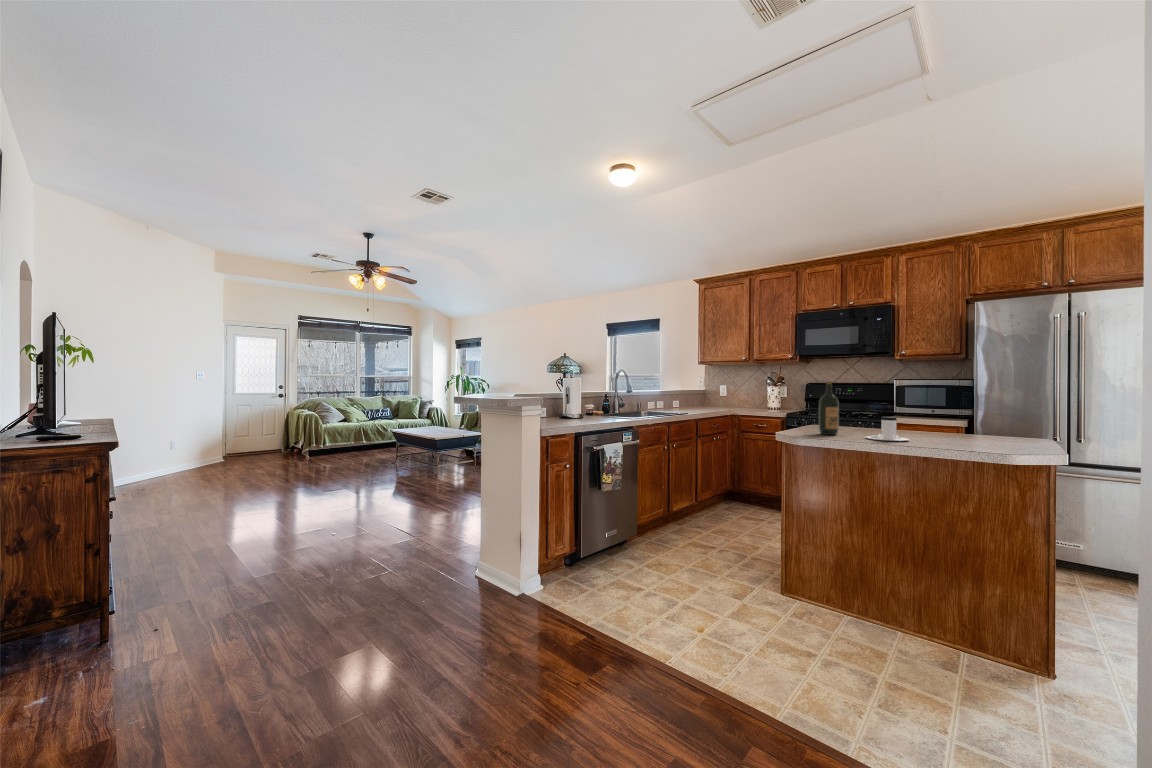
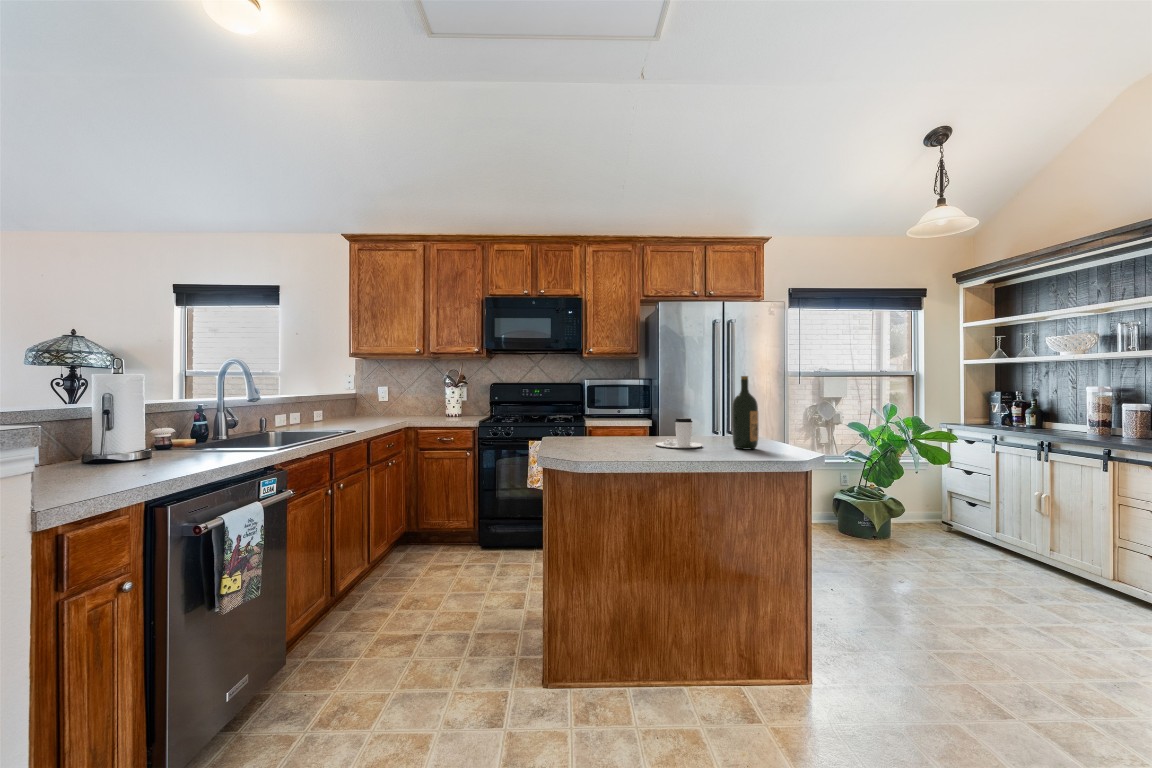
wine bottle: present [819,382,839,435] -> present [732,376,758,449]

